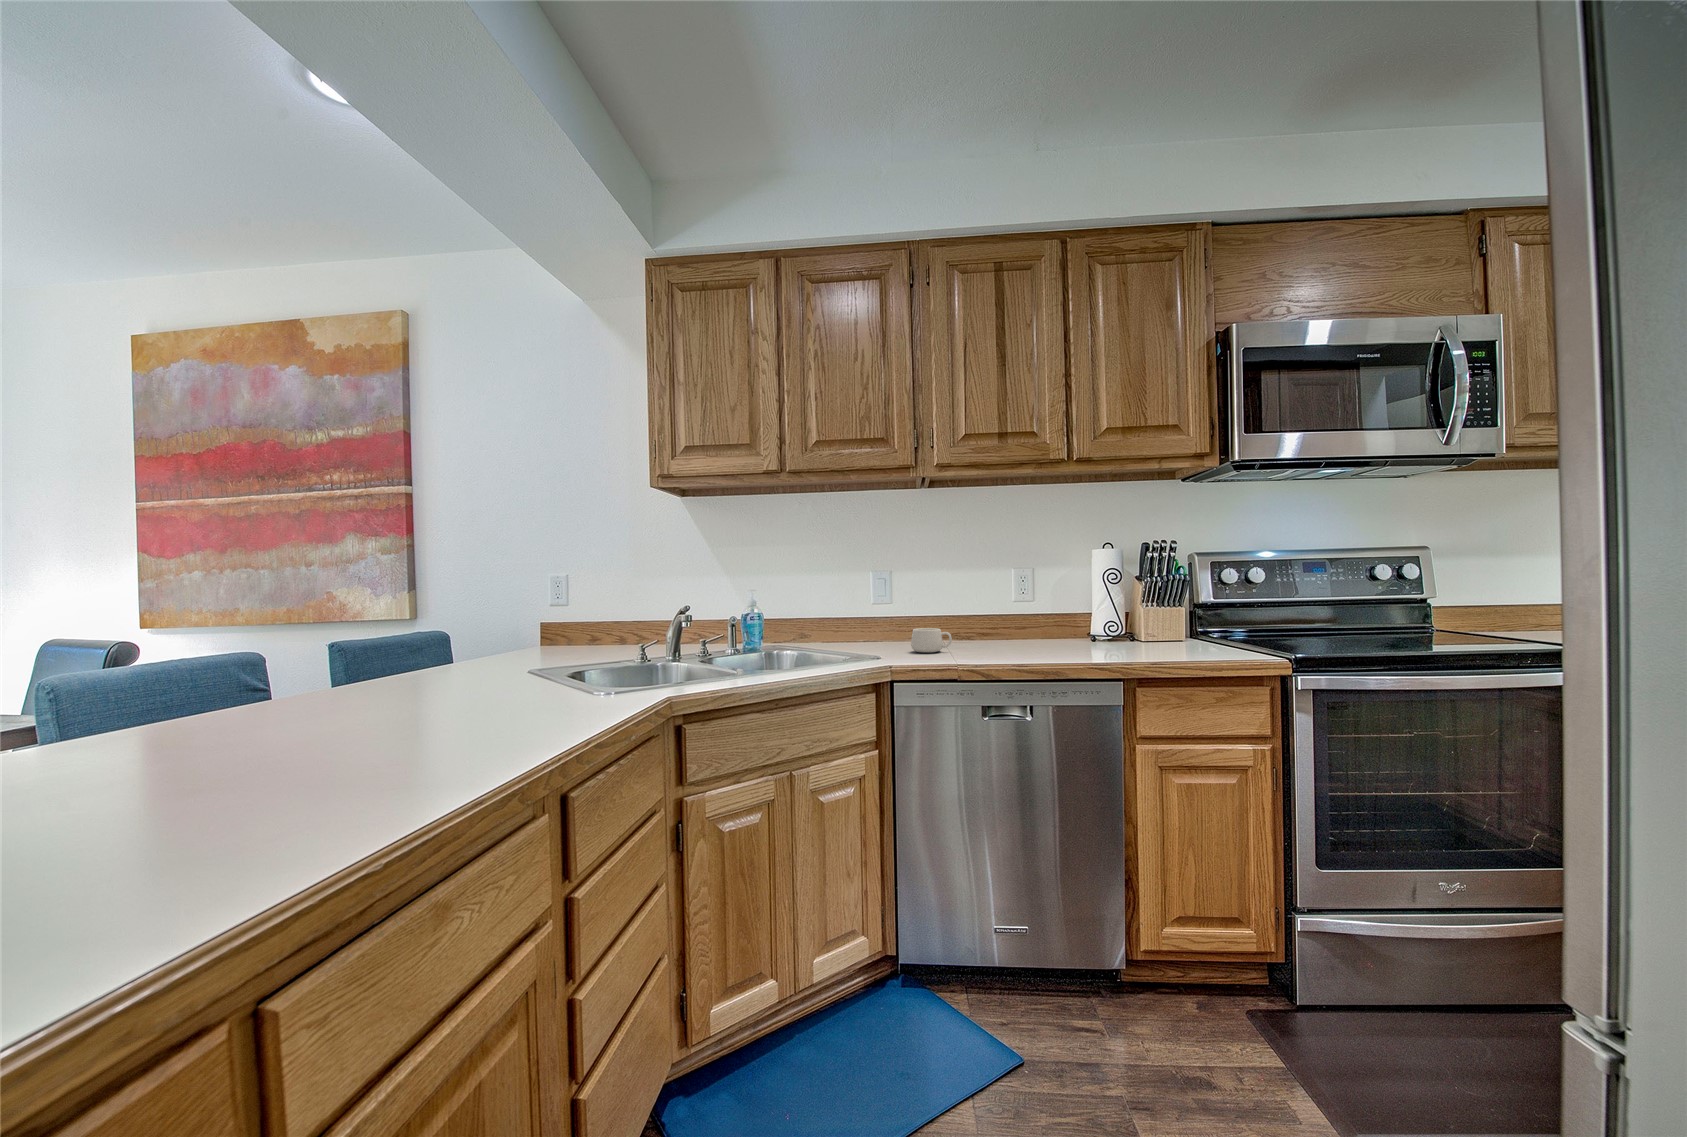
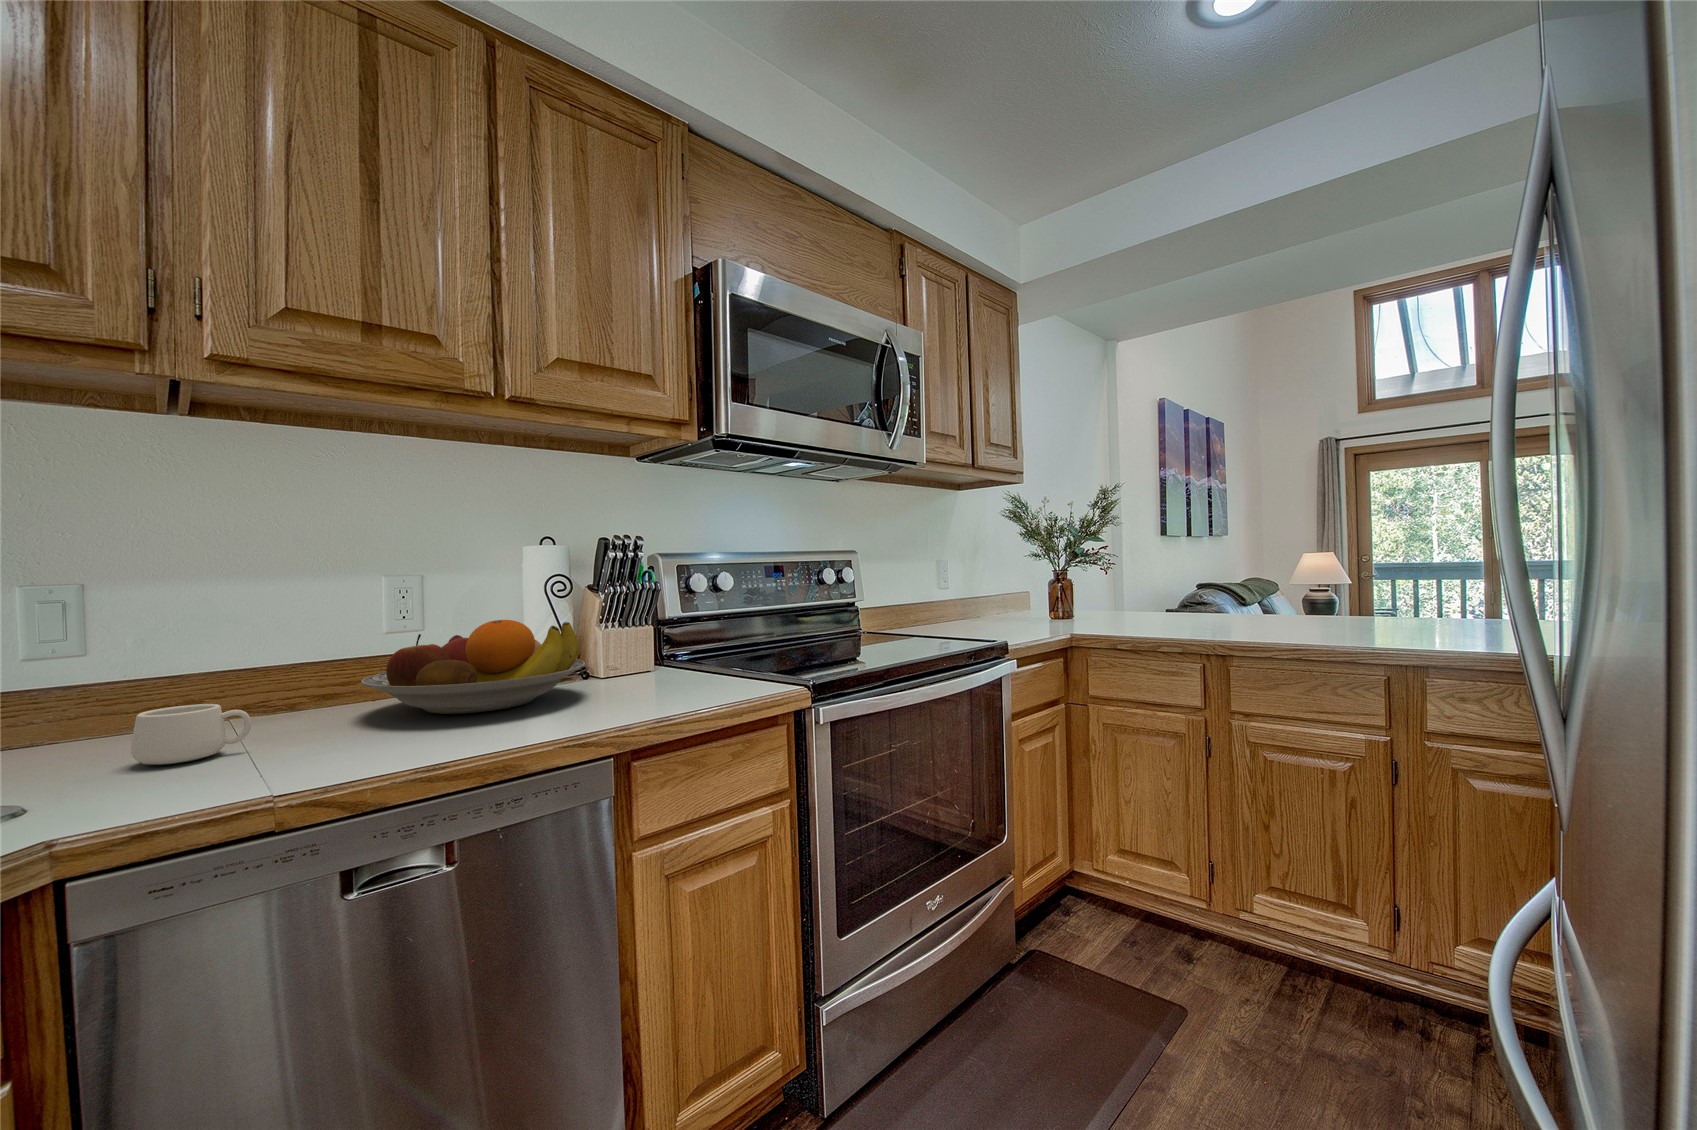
fruit bowl: none [998,597,1121,649] -> present [361,620,585,714]

